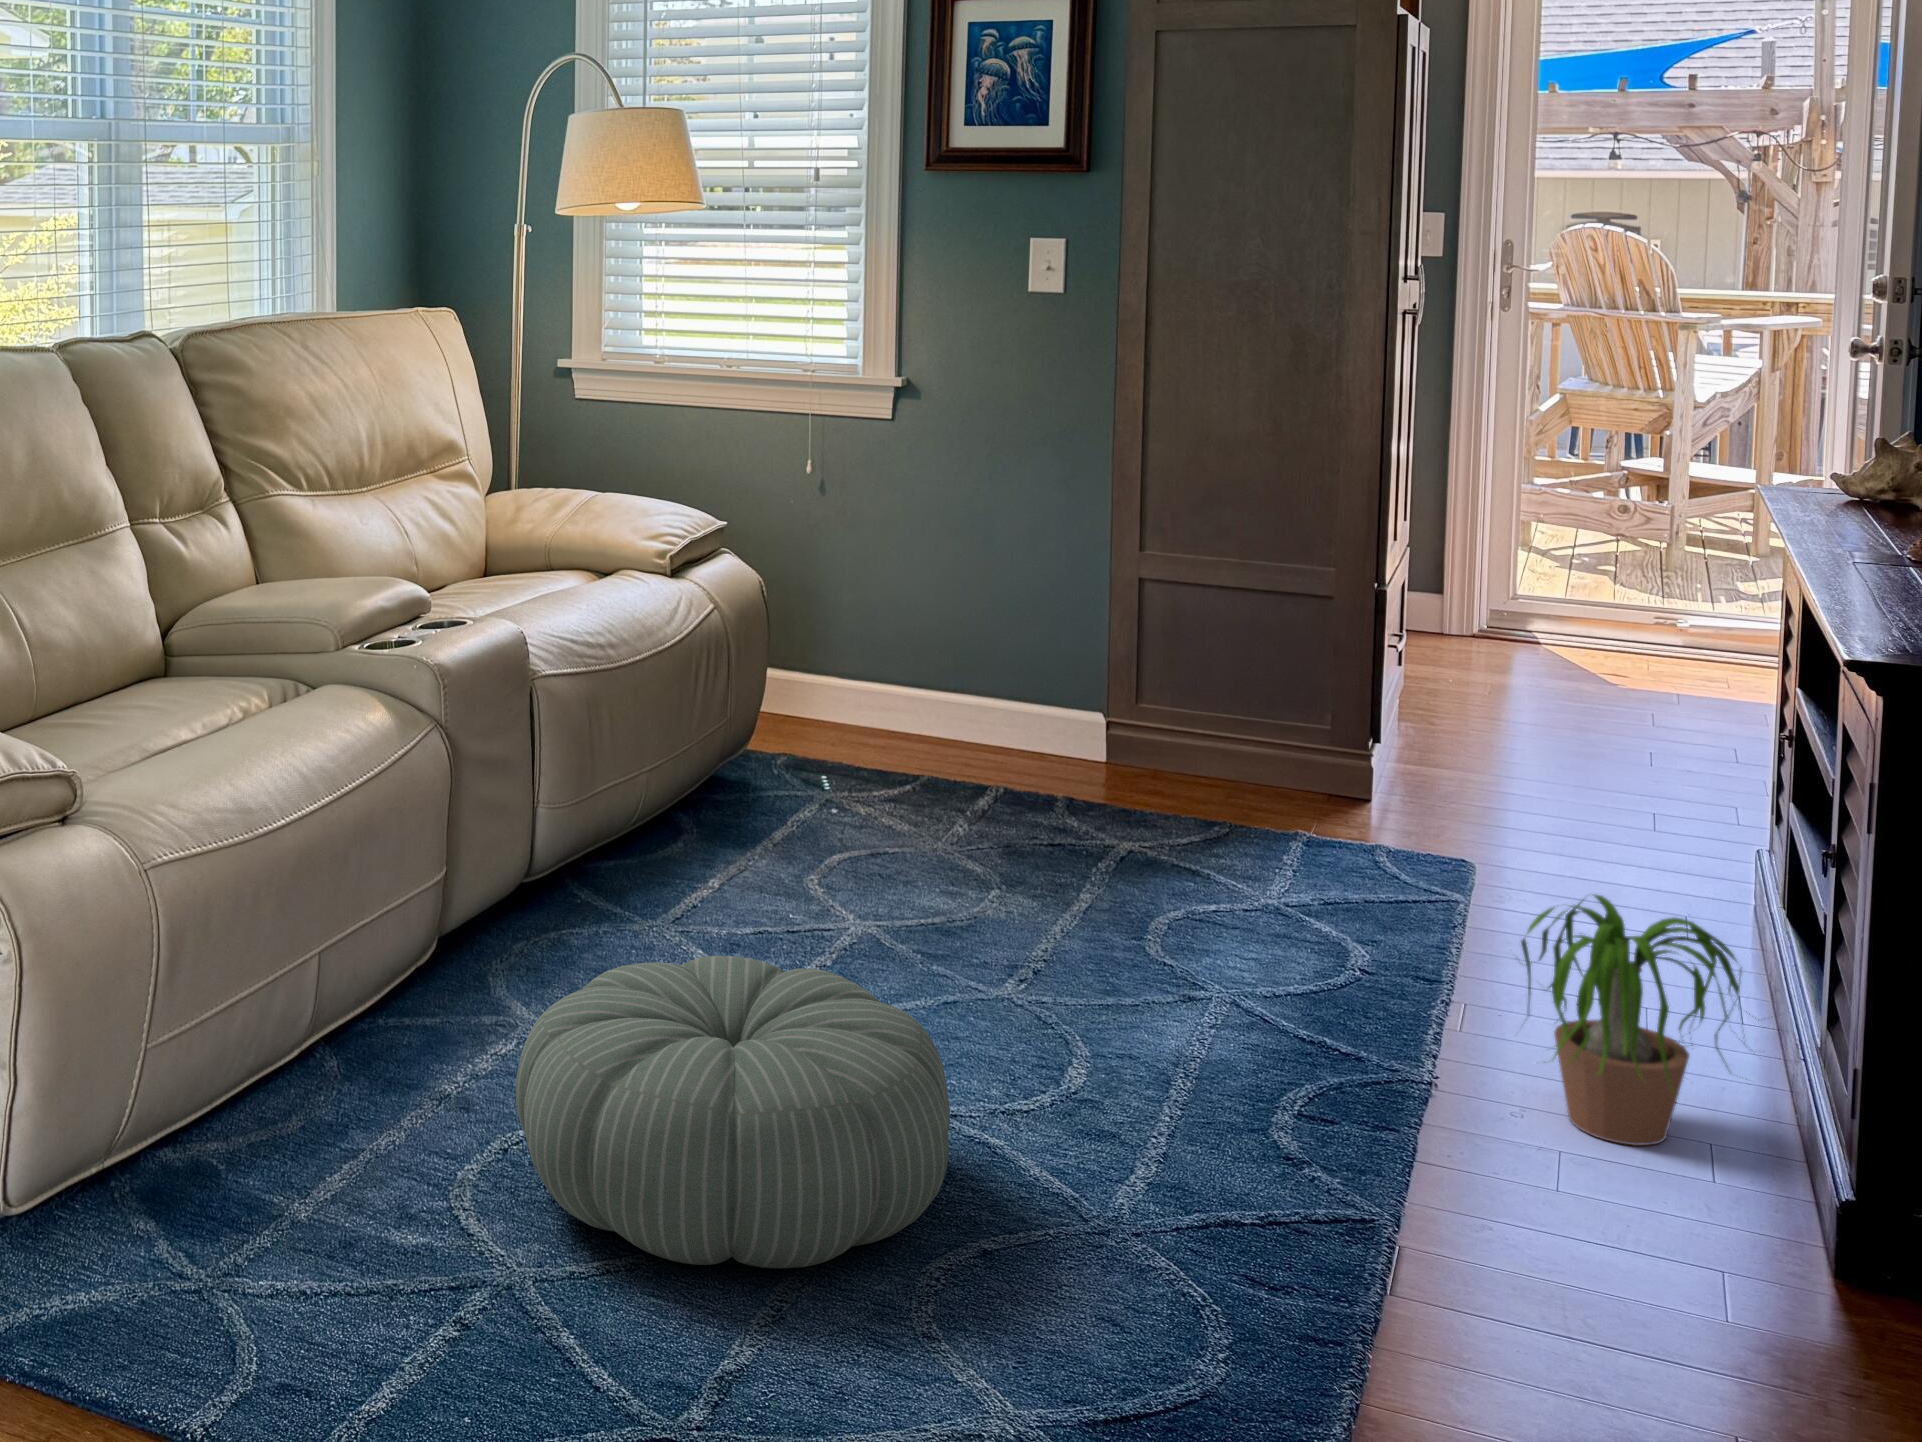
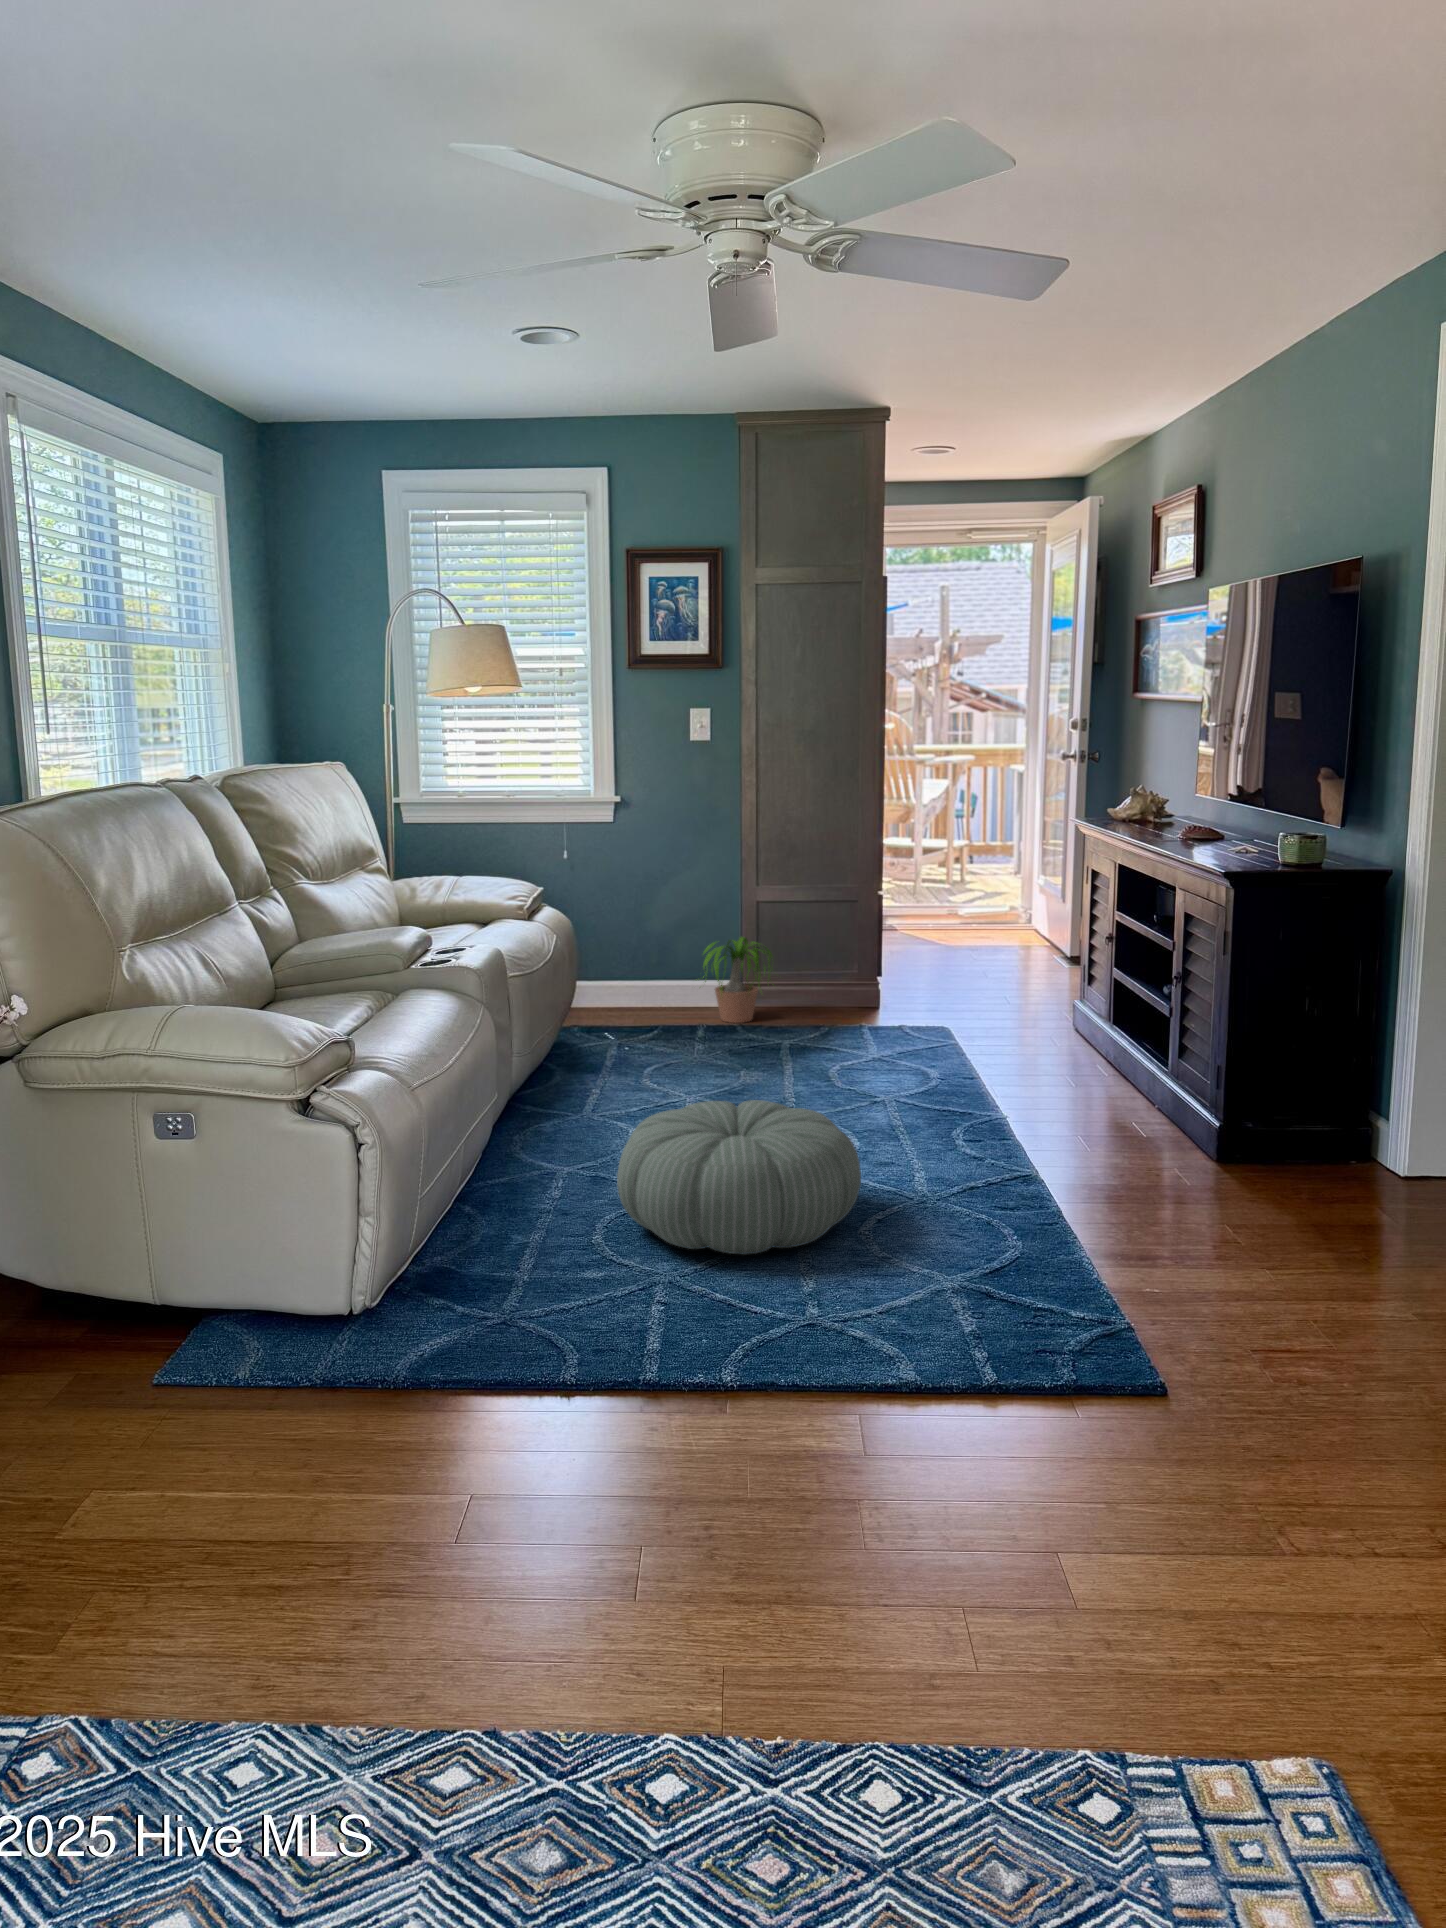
potted plant: present [1521,895,1750,1146] -> present [703,937,774,1023]

